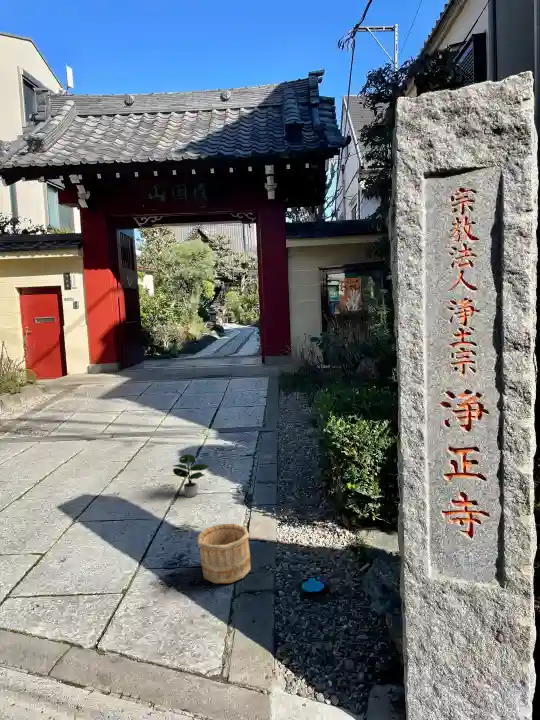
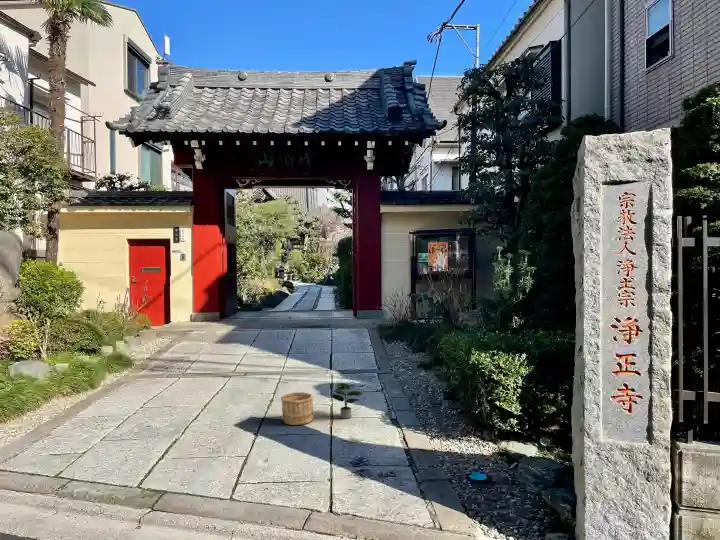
wooden bucket: present [197,524,251,583] -> present [281,392,313,425]

